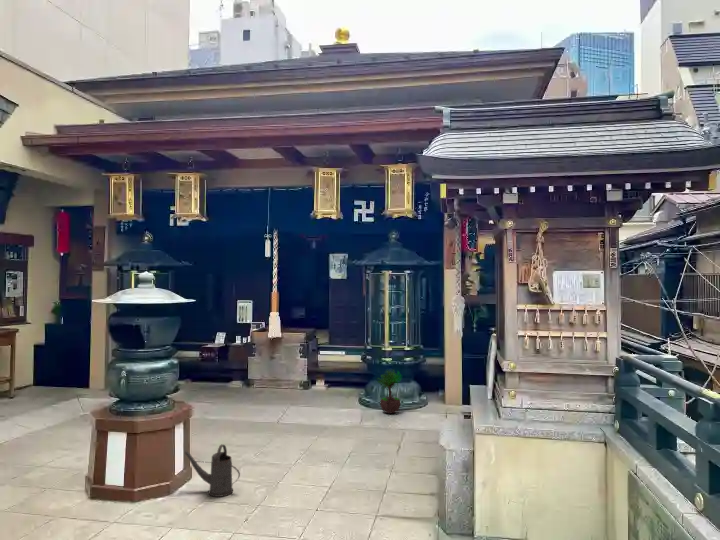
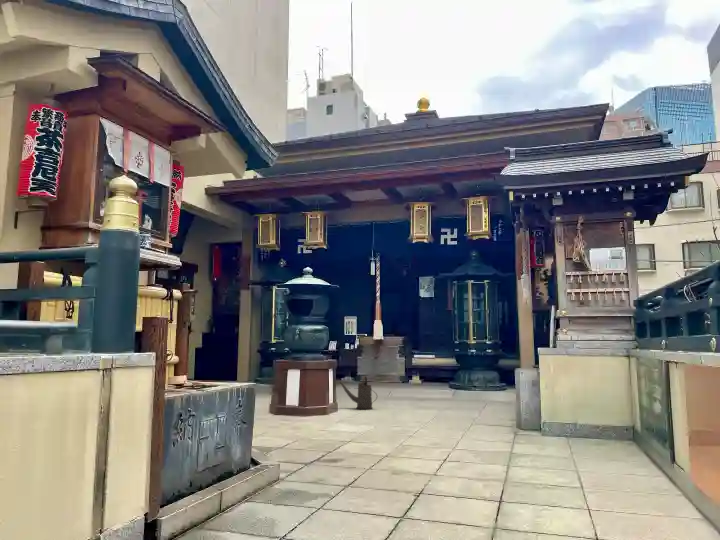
potted tree: present [378,370,401,413] -> none [464,355,487,393]

